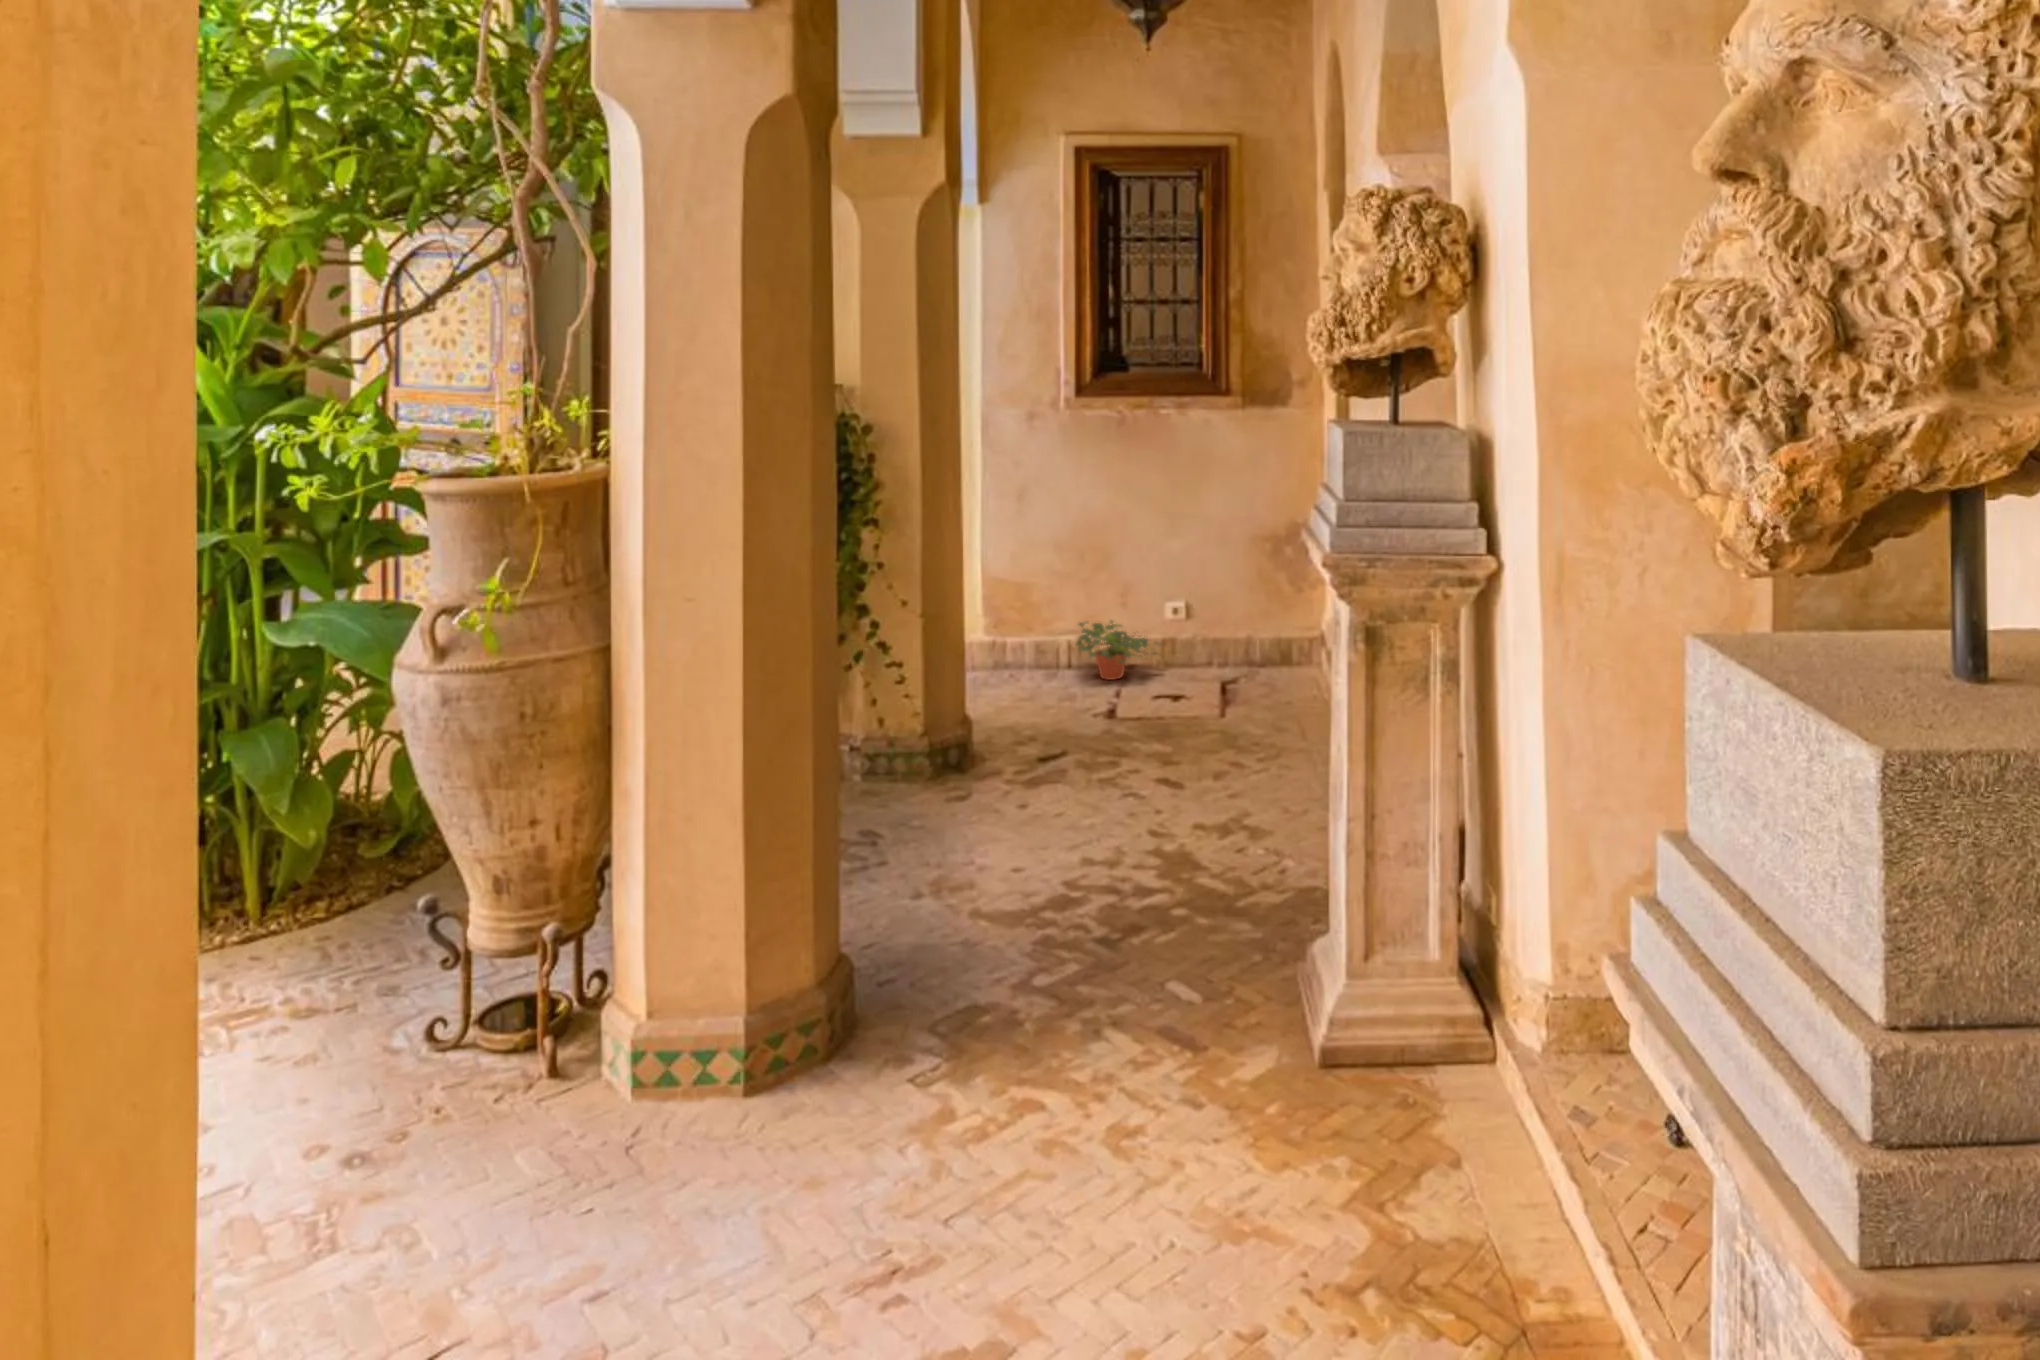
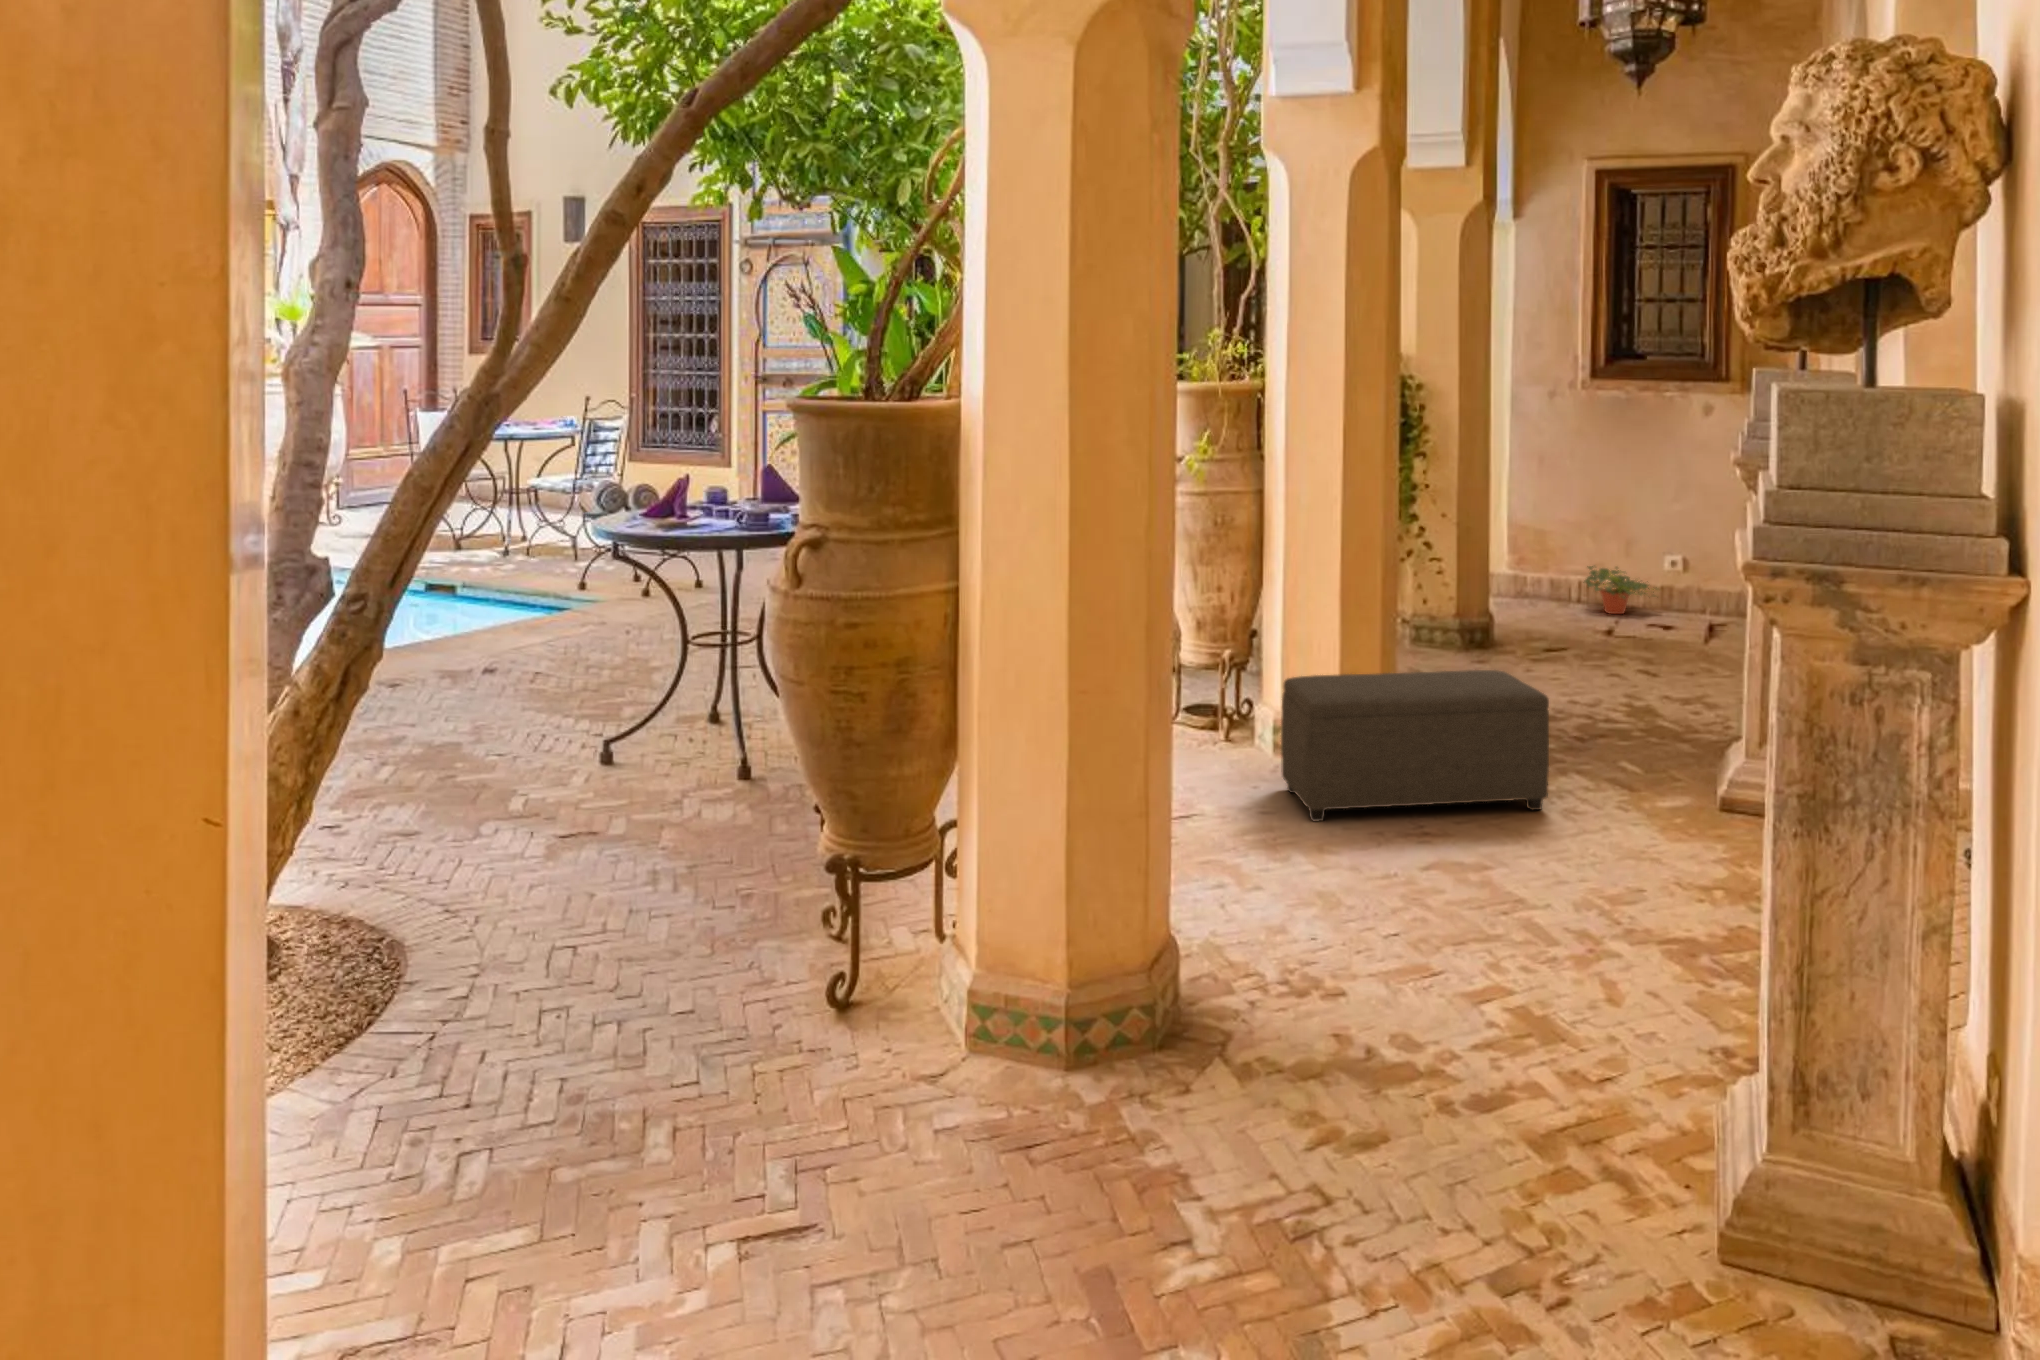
ottoman: none [633,916,1073,1290] -> present [1281,670,1549,821]

